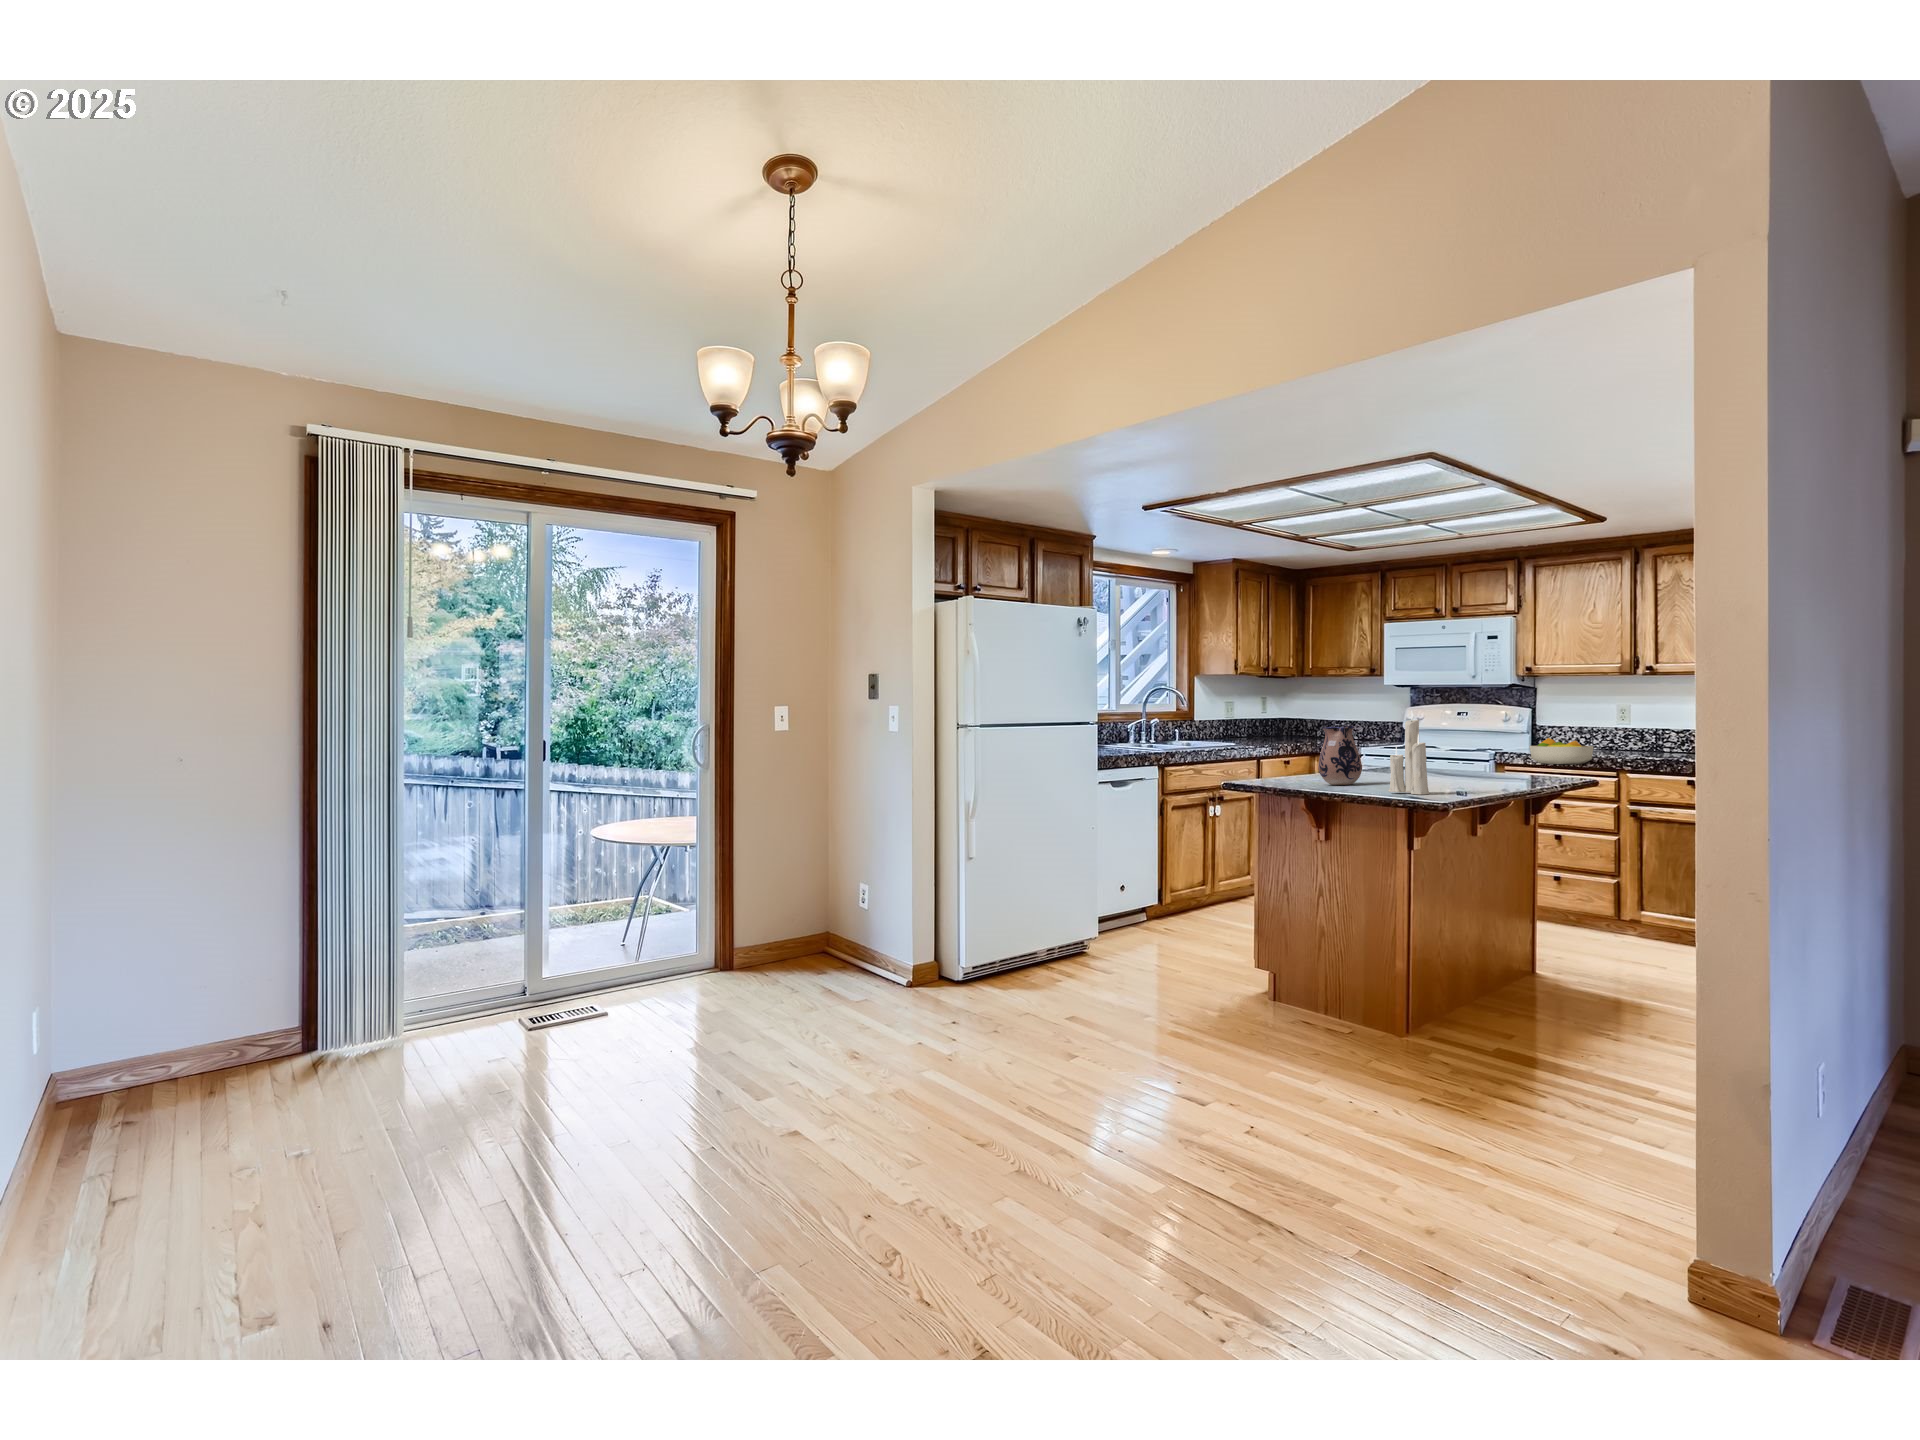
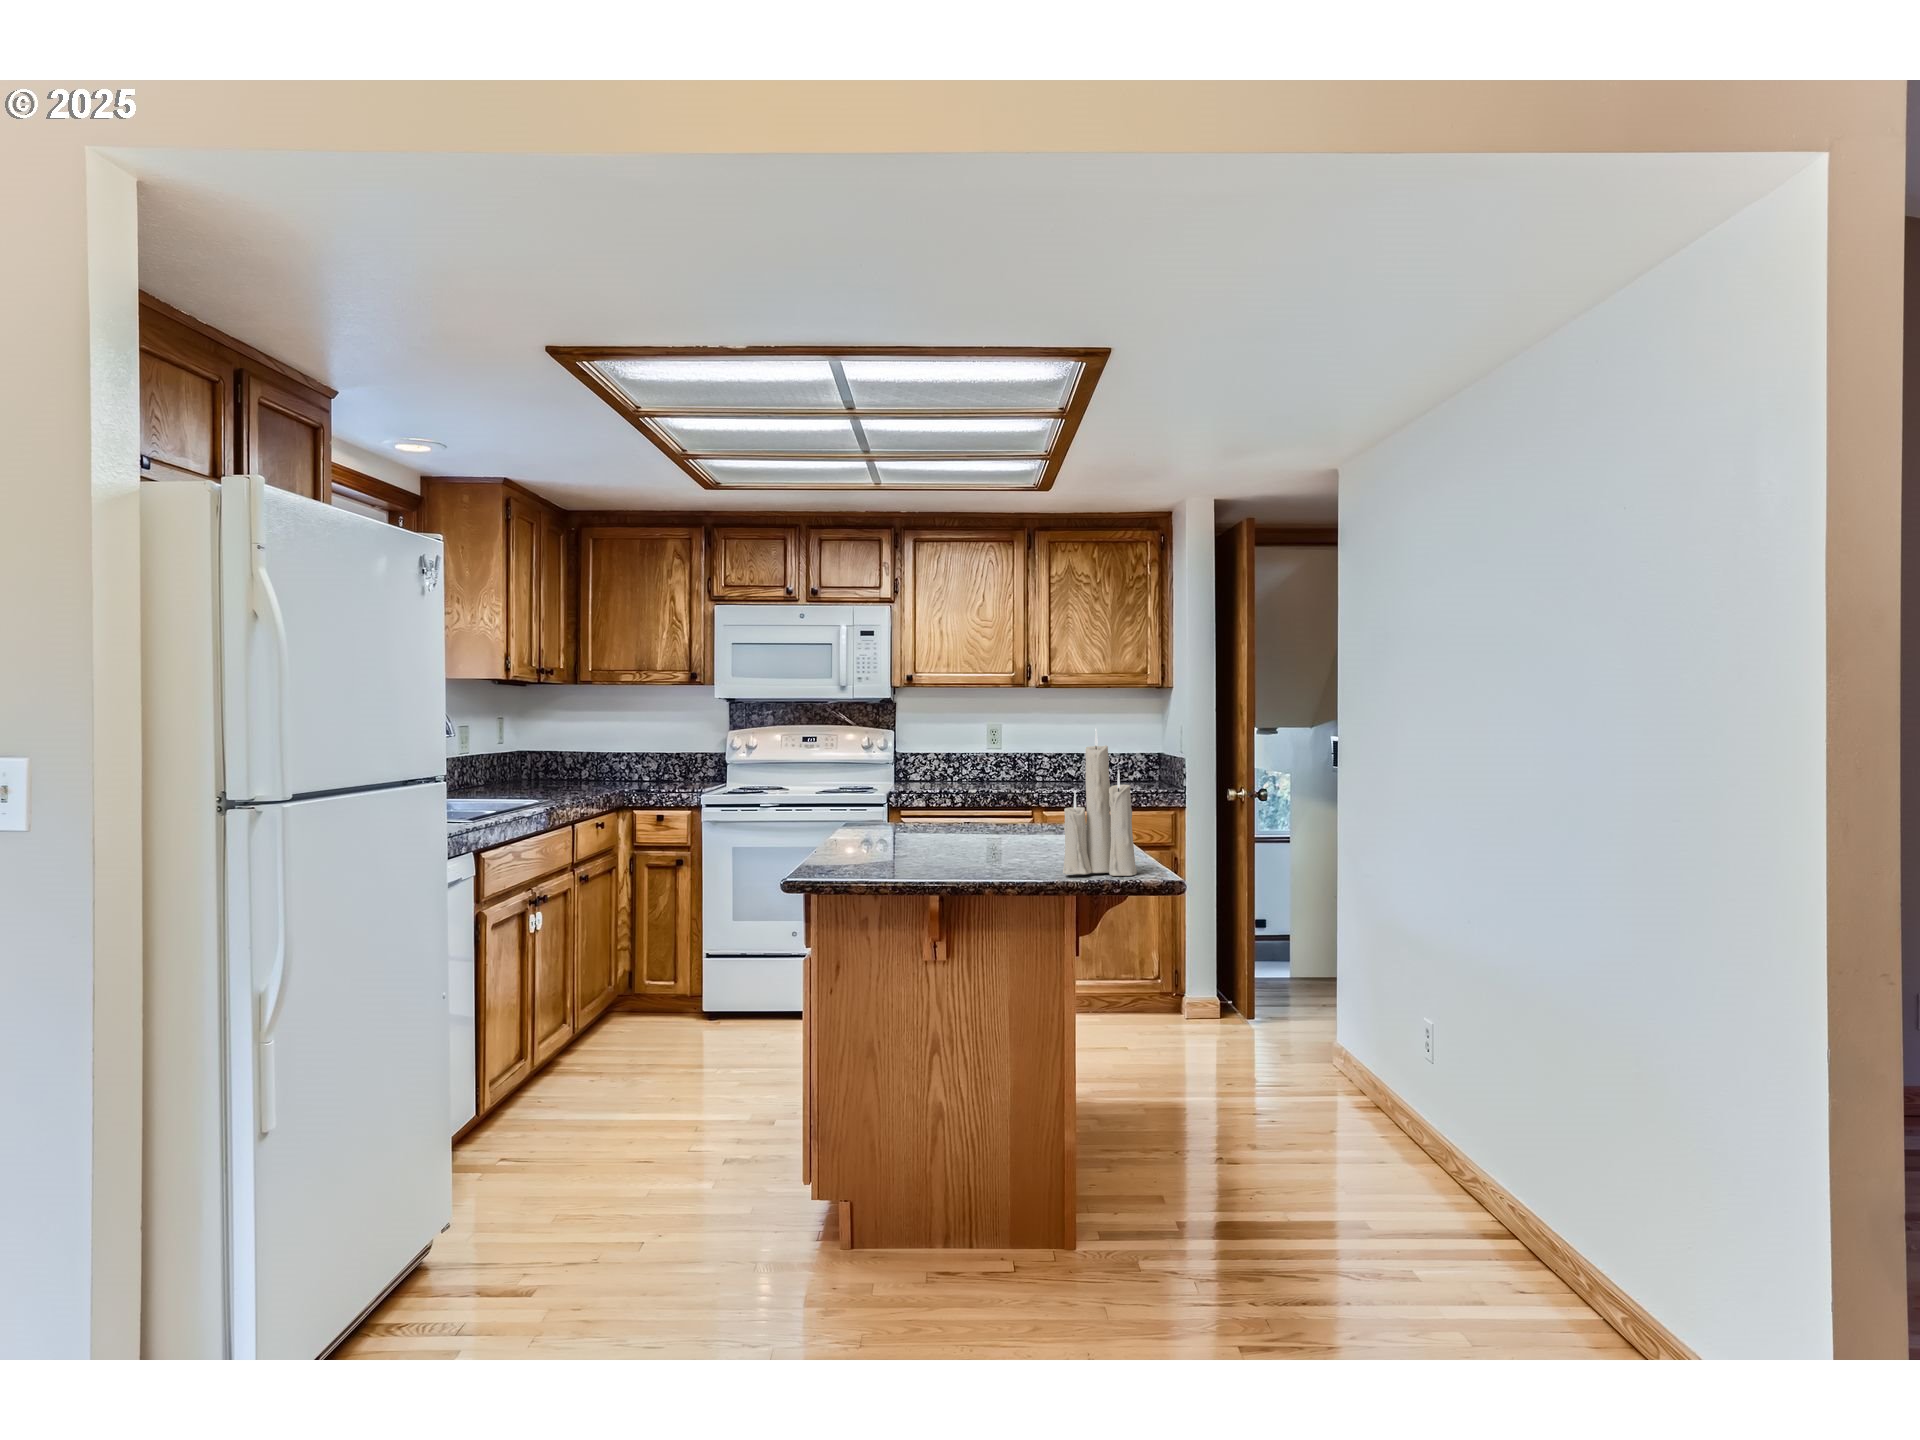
ceramic pitcher: present [1318,727,1362,785] -> none [837,760,911,865]
fruit bowl: present [1530,738,1593,764] -> none [932,769,1008,804]

